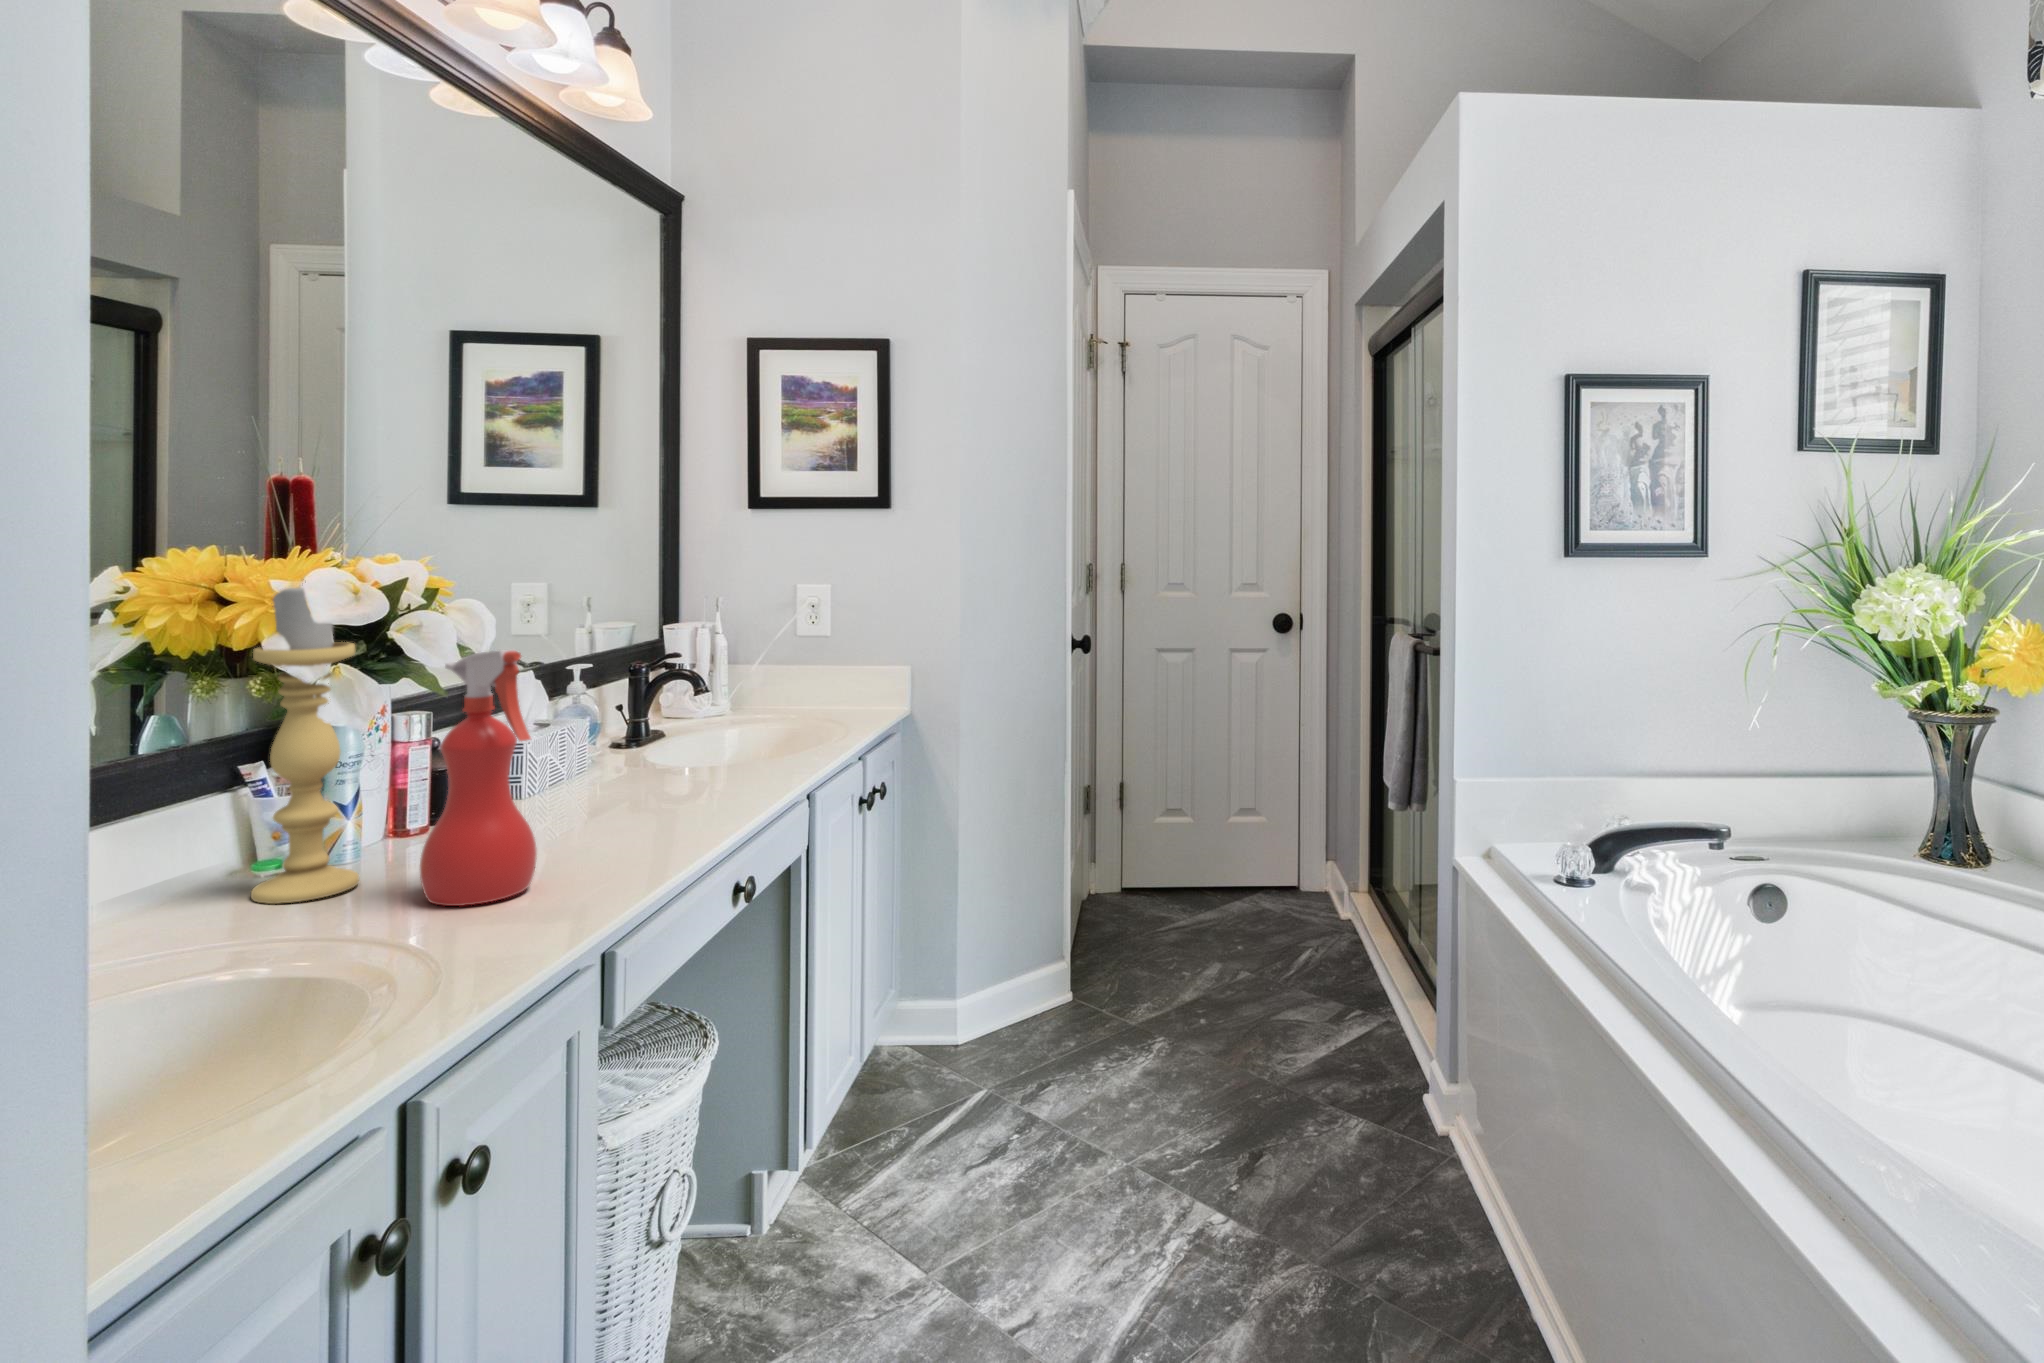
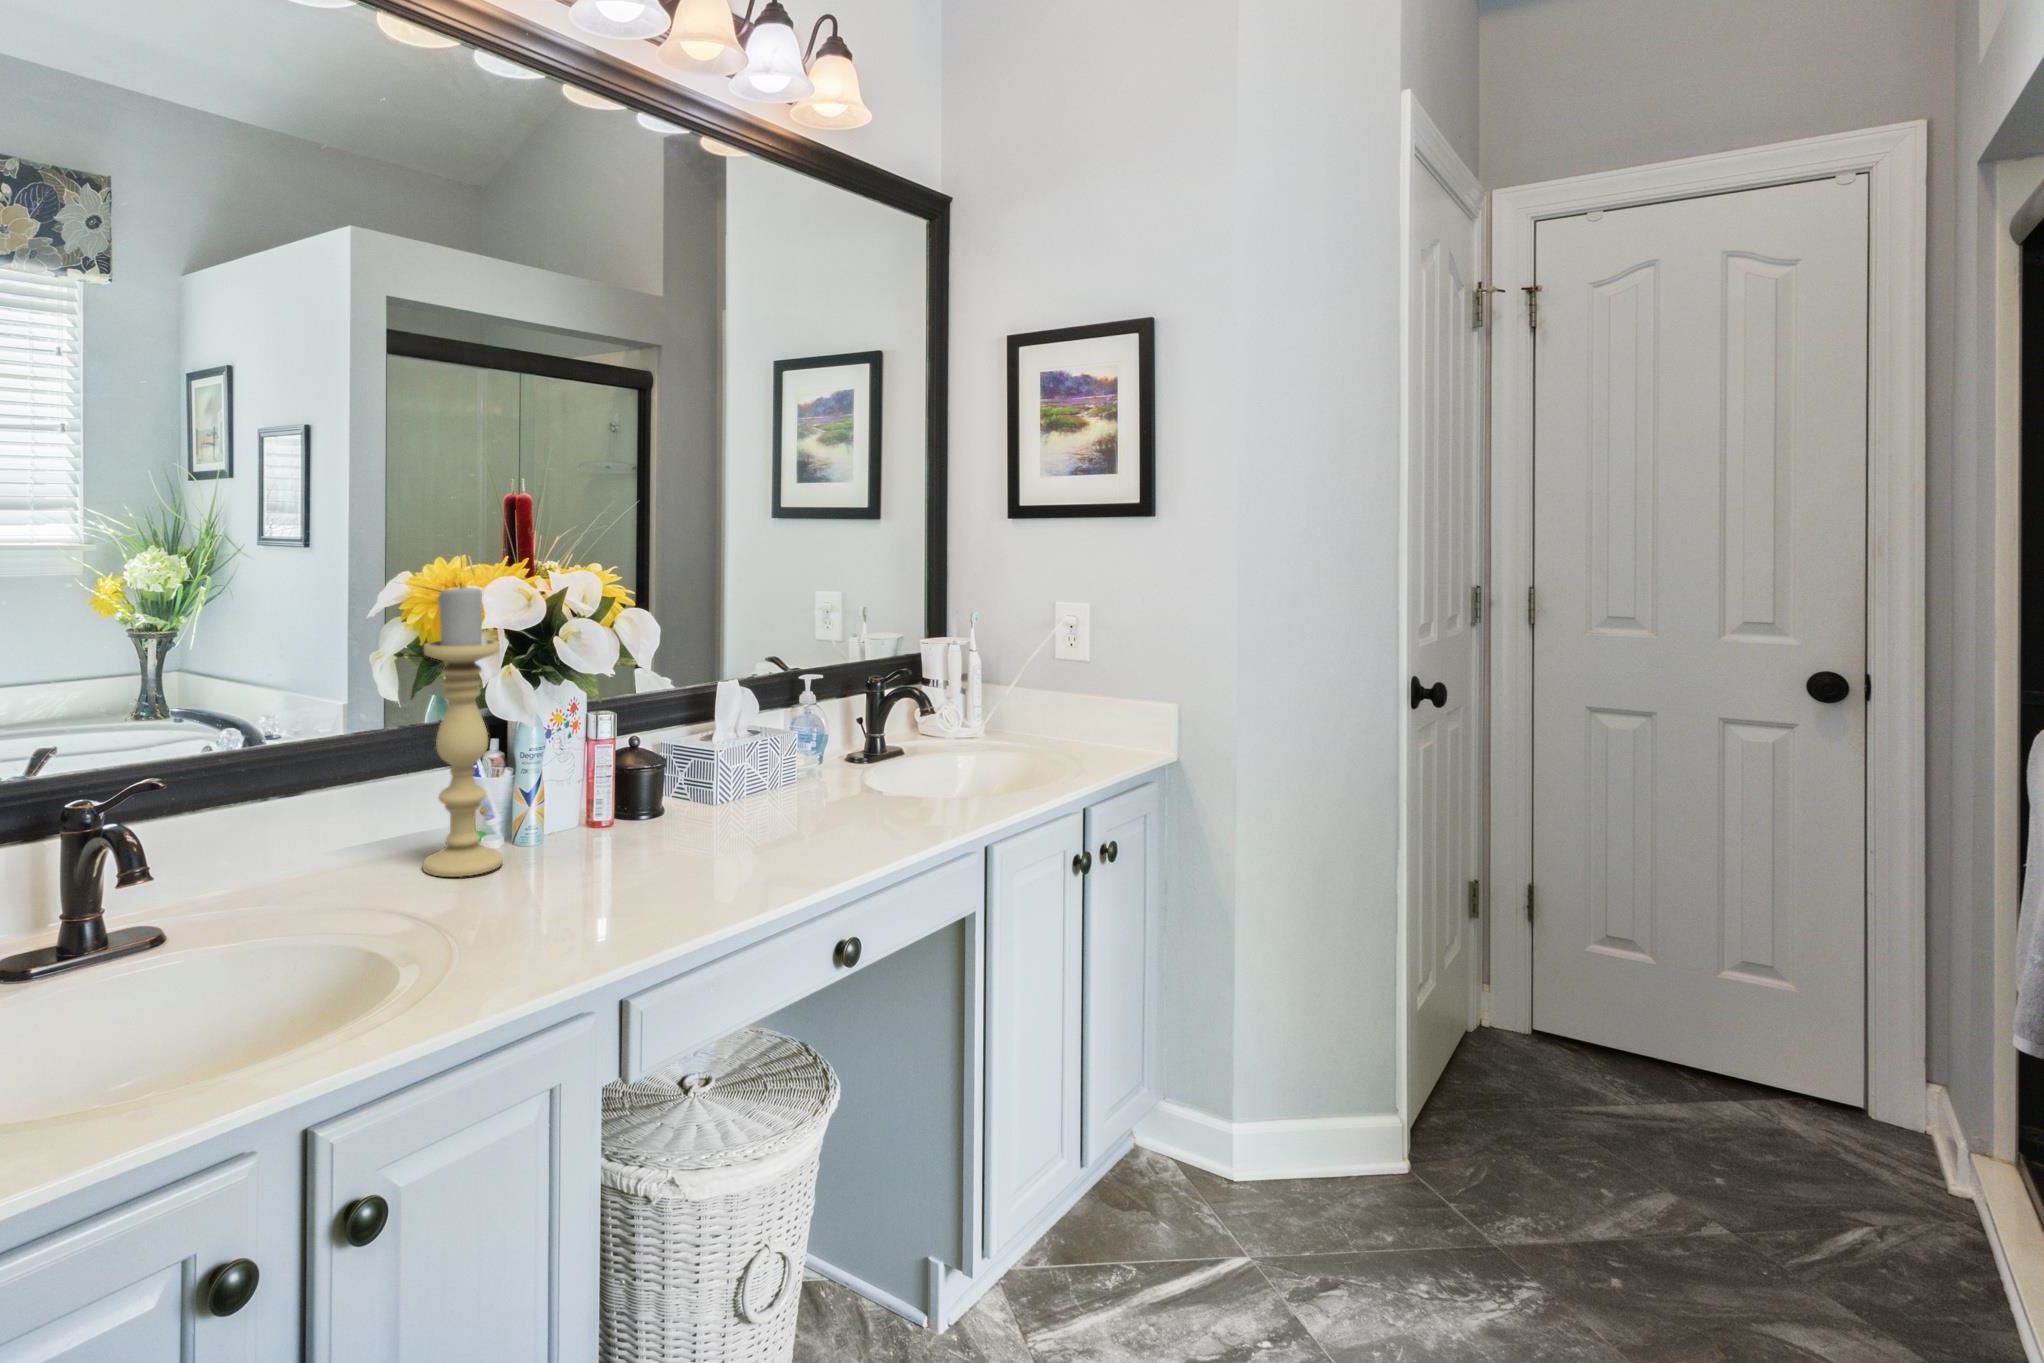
spray bottle: present [420,650,537,906] -> none [508,659,609,915]

